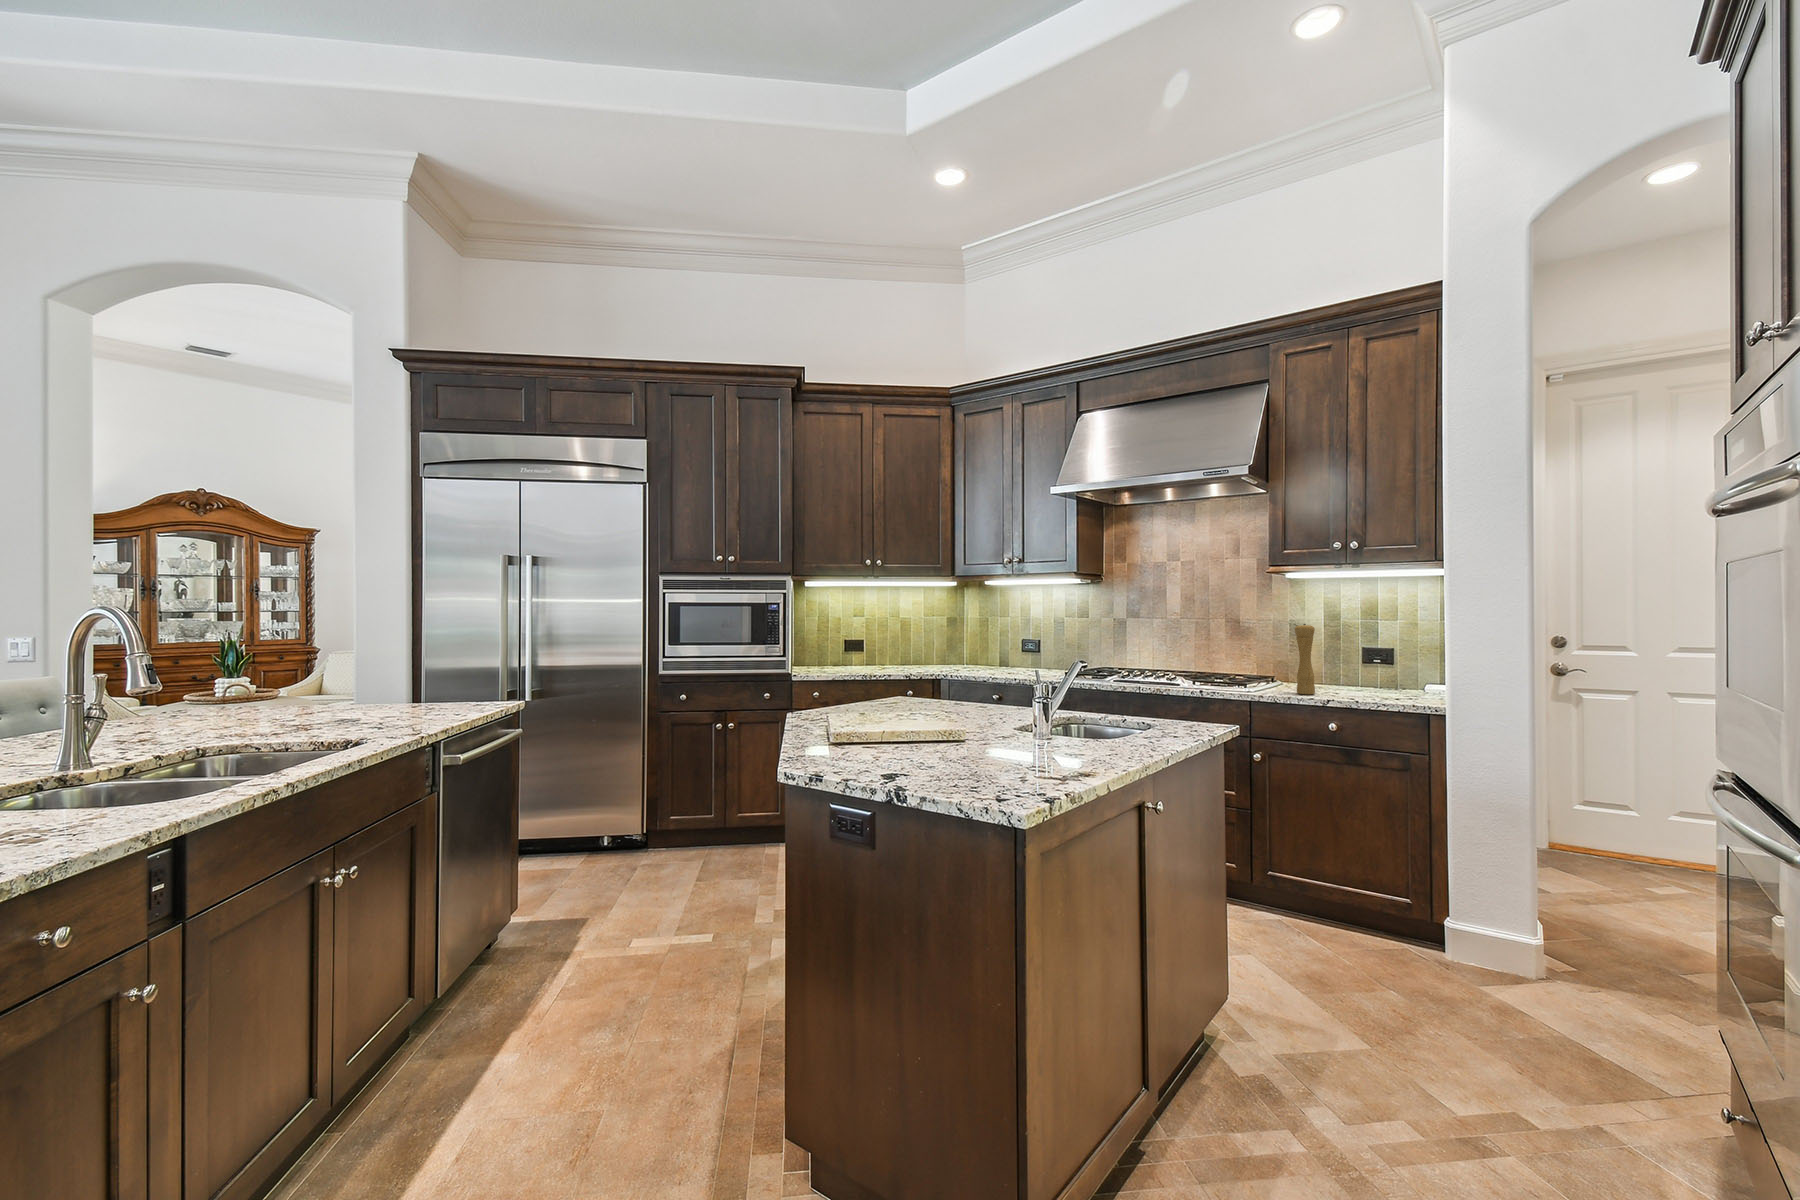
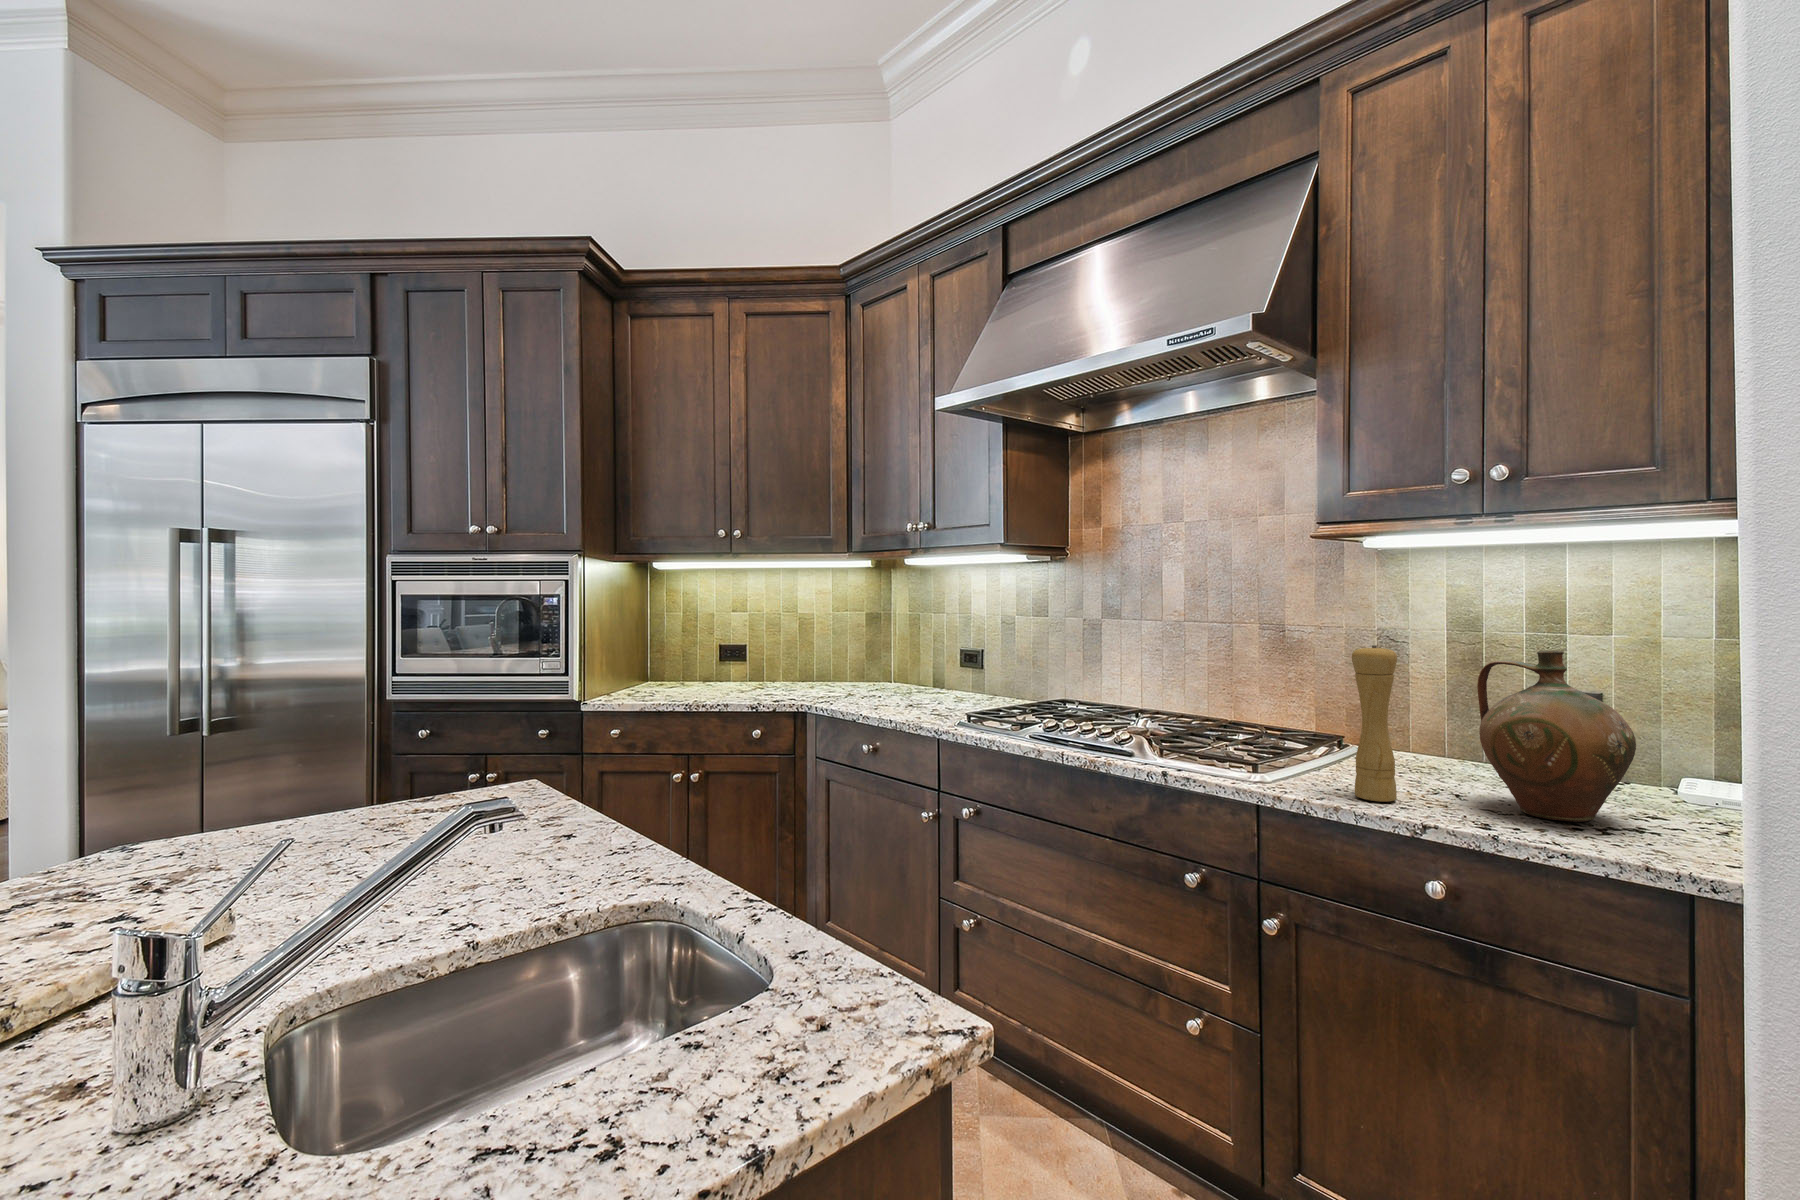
ceramic jug: none [1347,625,1409,697] -> present [1477,650,1636,822]

